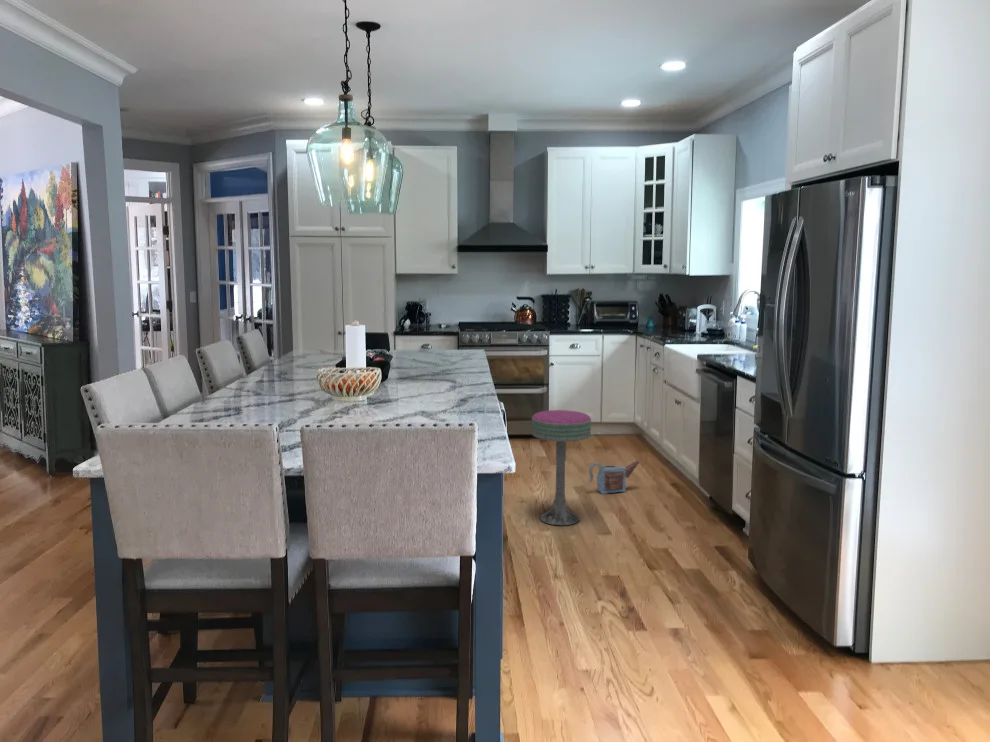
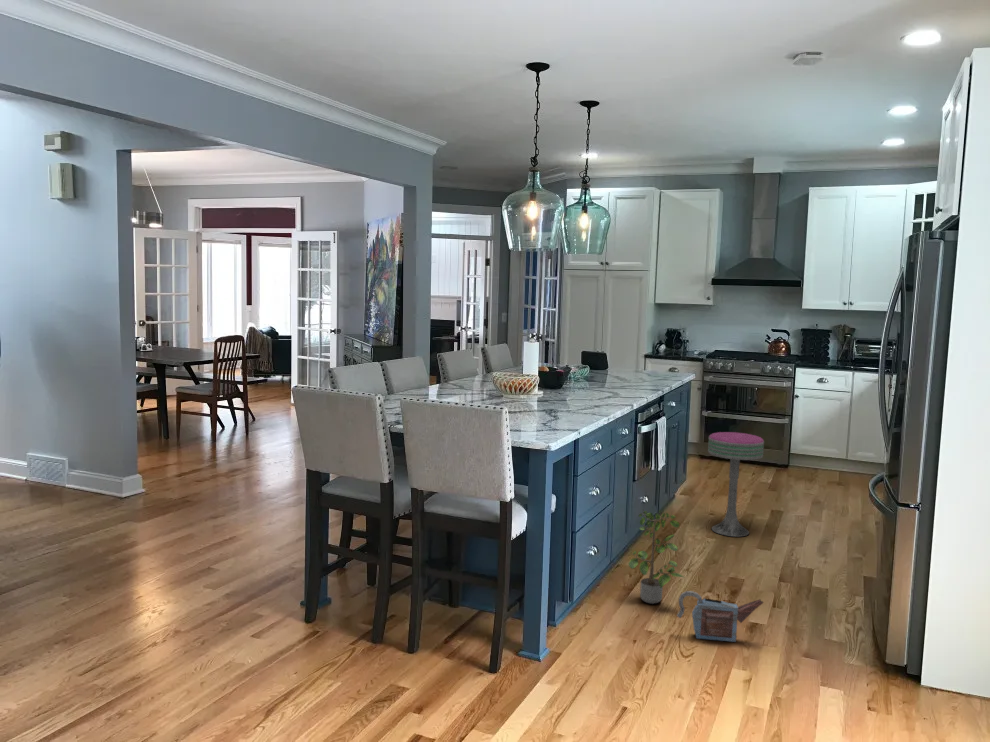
watering can: present [588,461,639,494] -> present [677,591,763,642]
potted plant: none [534,524,606,640] -> present [629,511,683,604]

